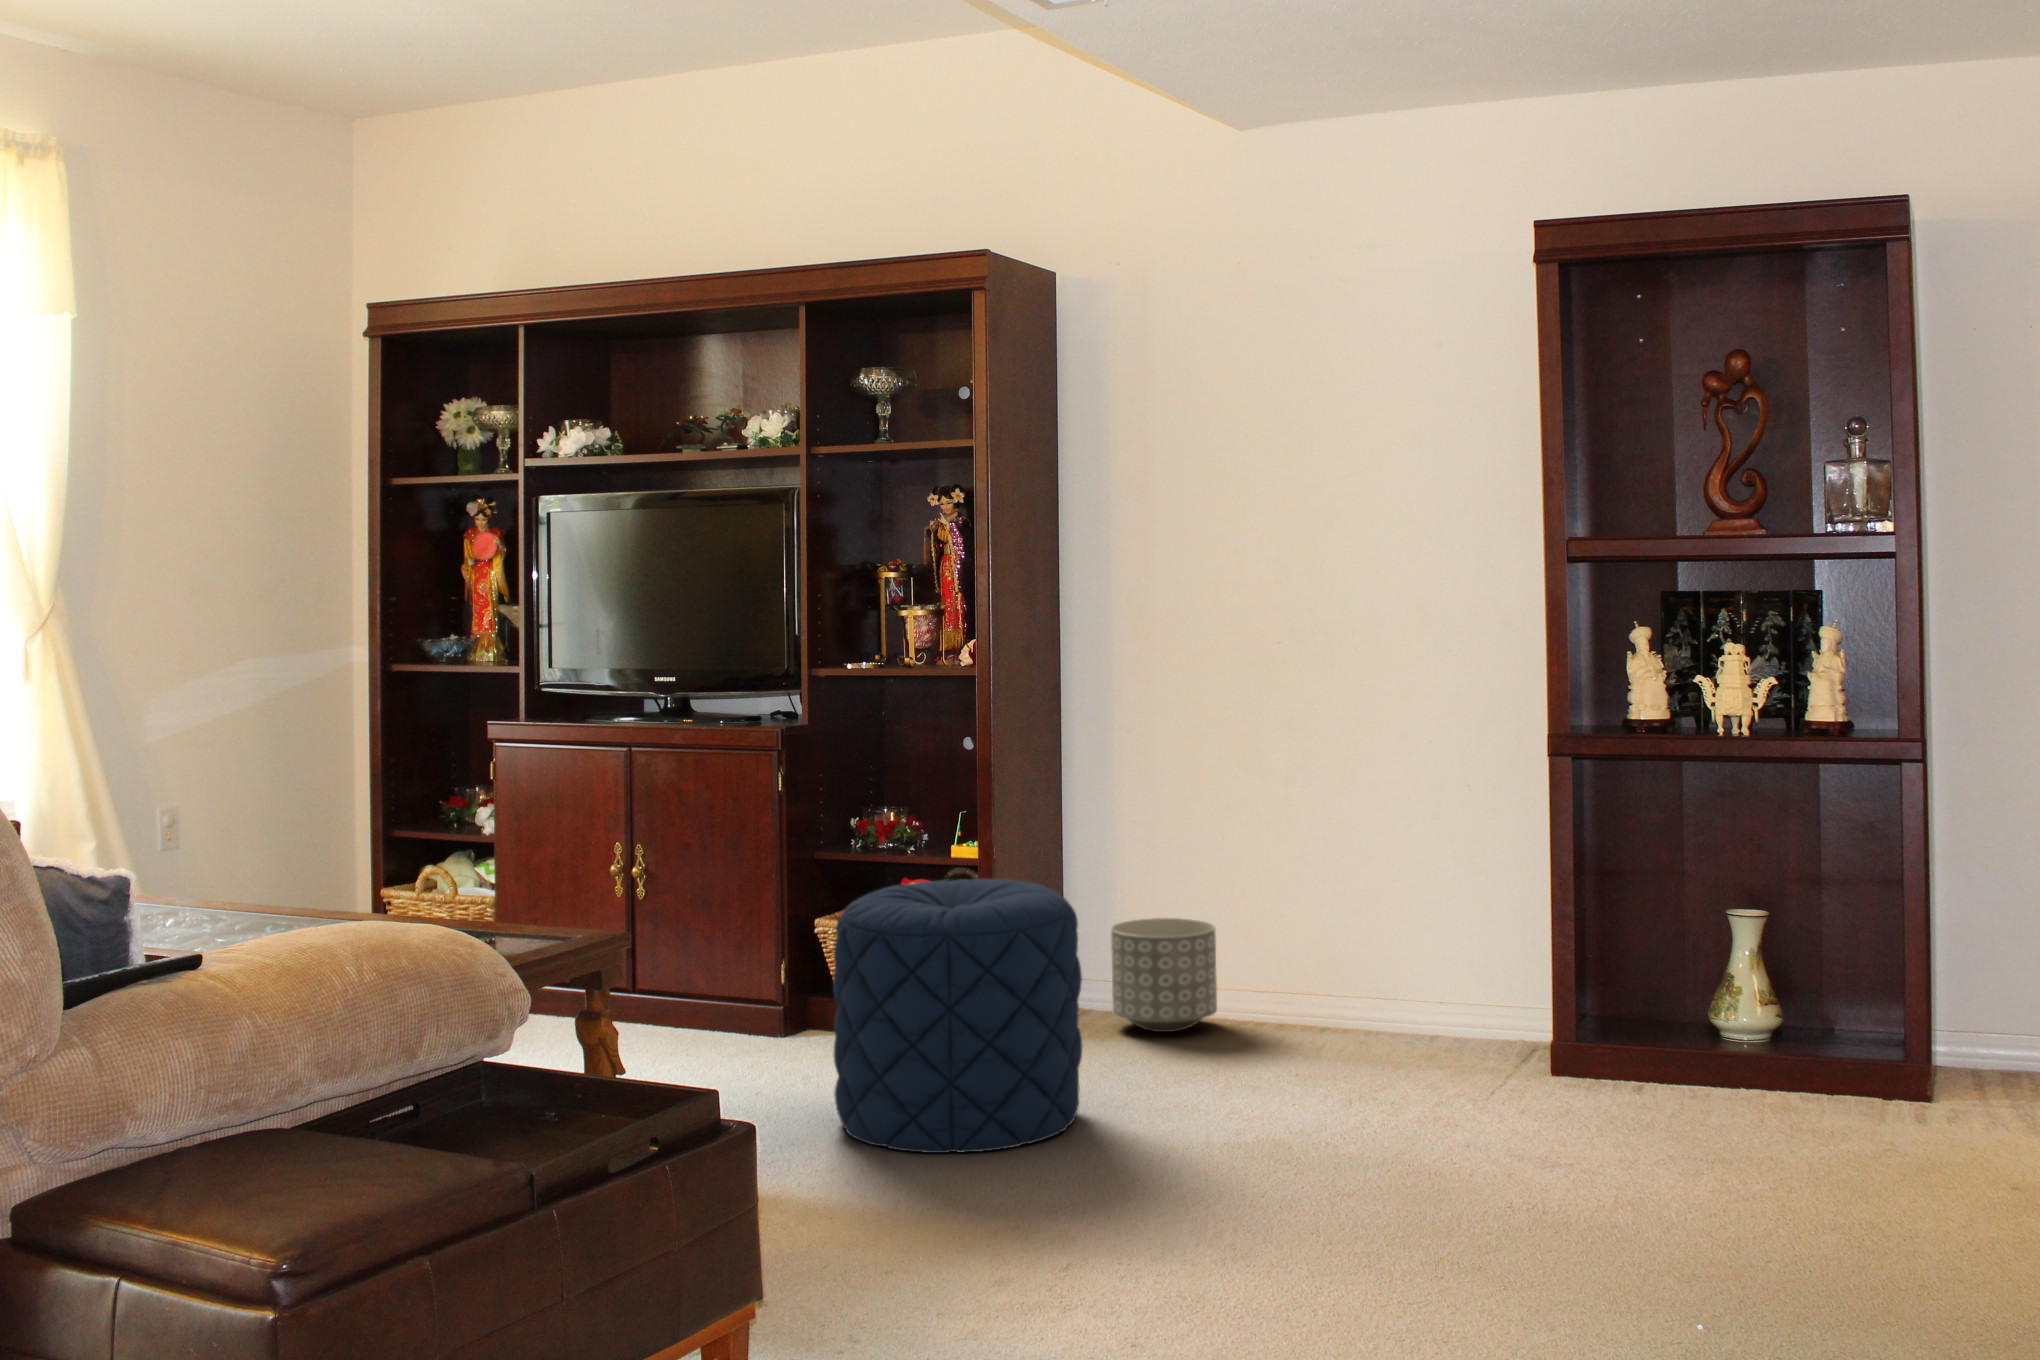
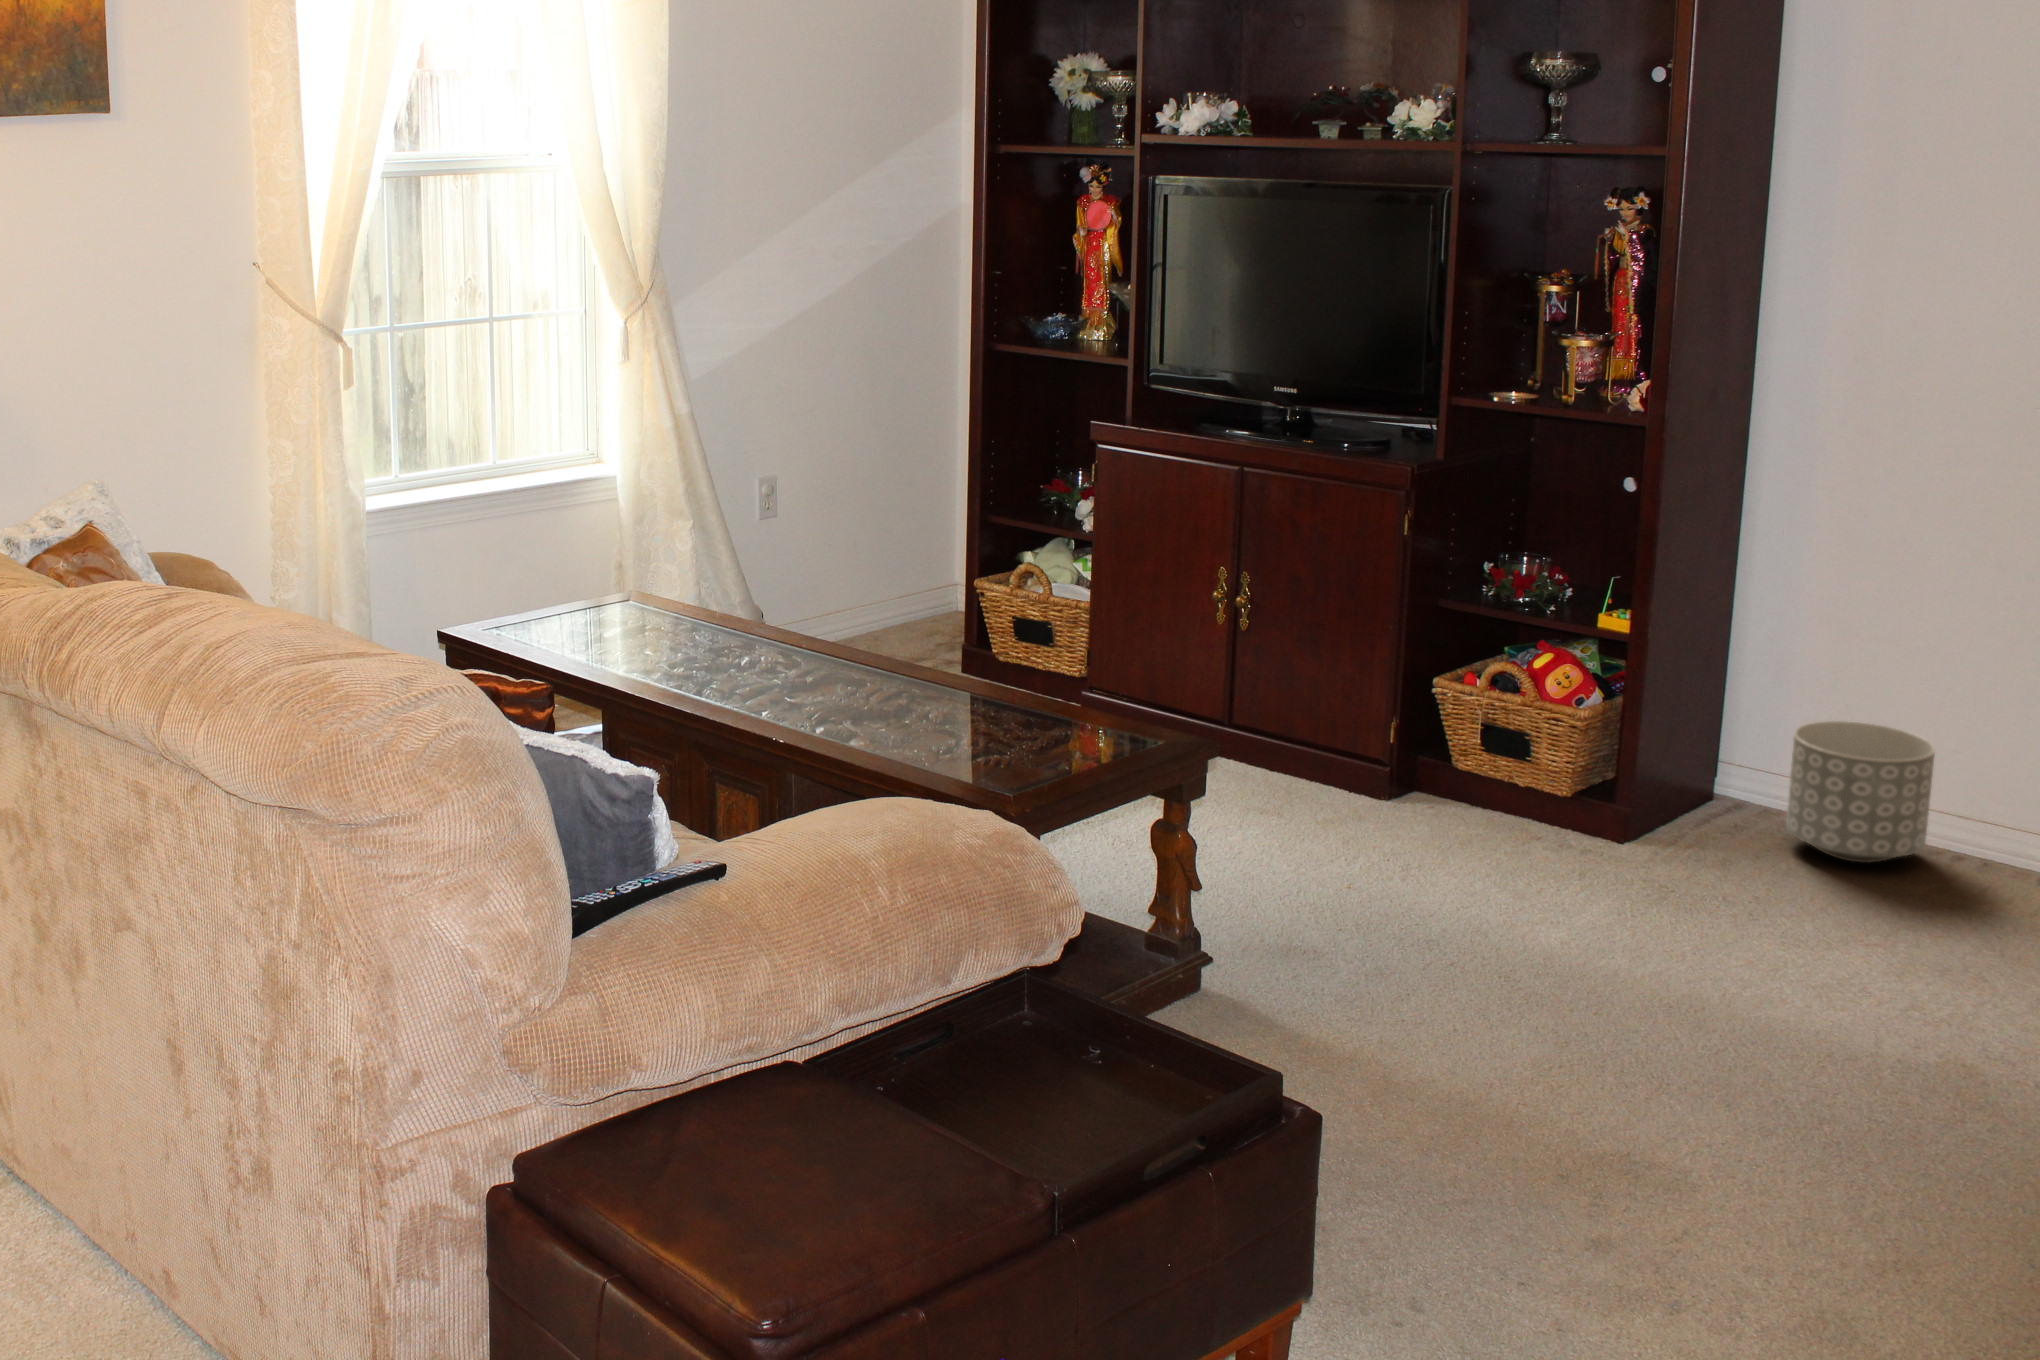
pouf: present [833,879,1082,1153] -> none [1429,693,1746,1028]

